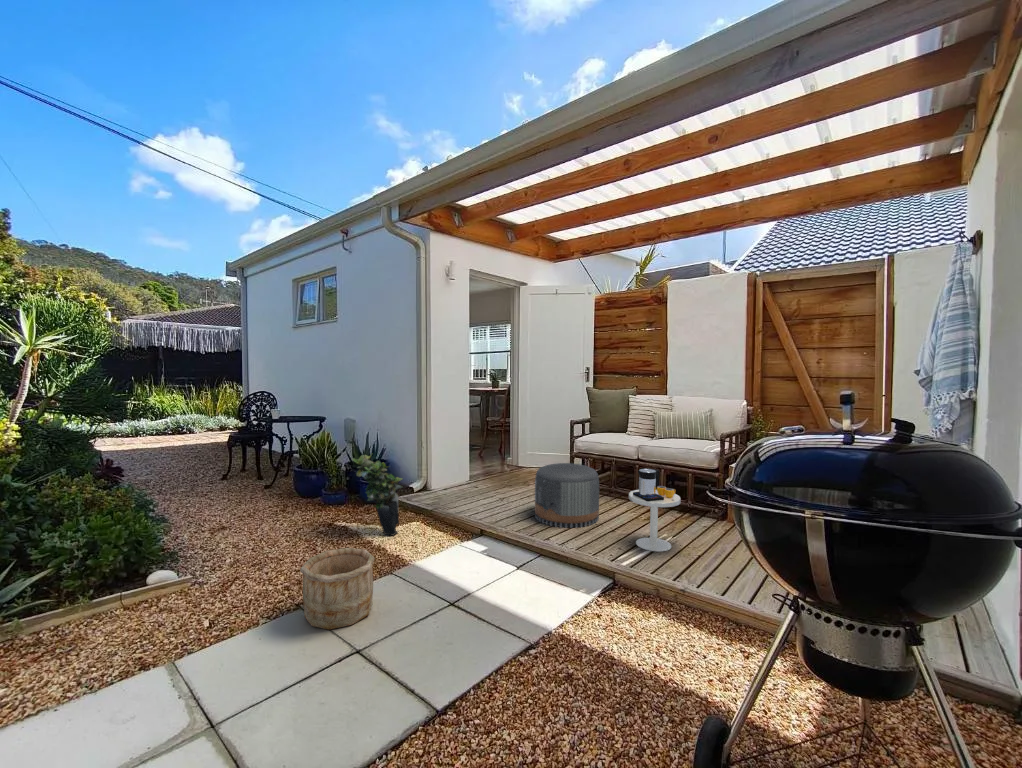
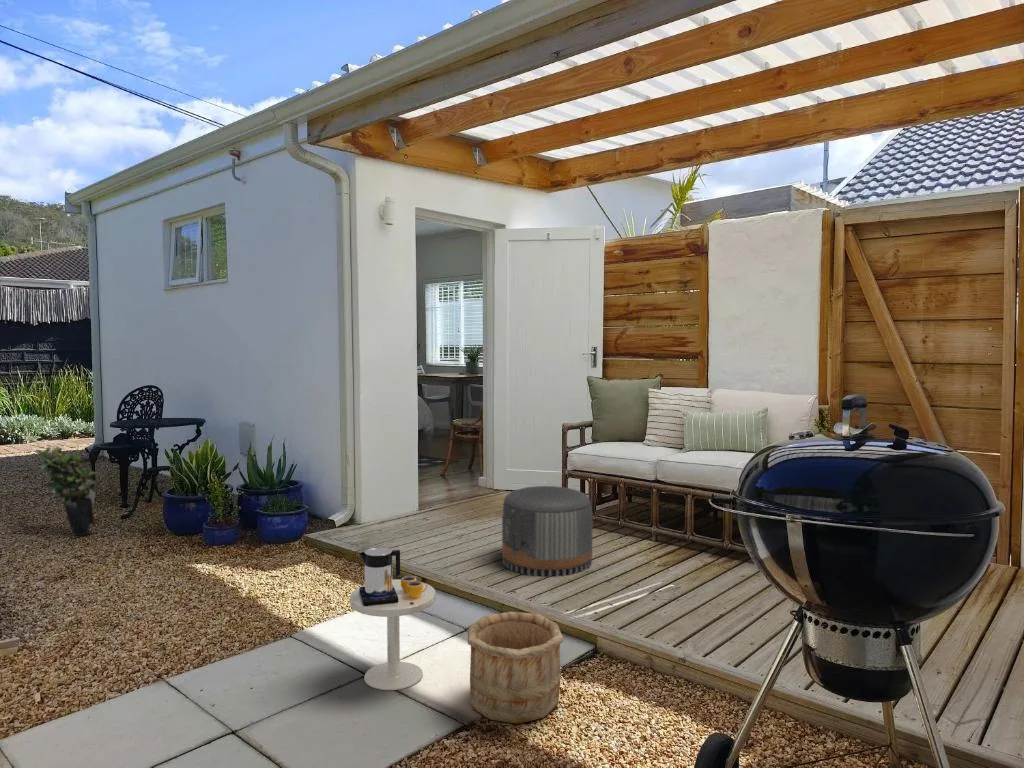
potted plant: present [352,455,403,536] -> present [35,447,98,536]
side table: present [629,469,681,552] -> present [350,548,435,690]
wooden bucket: present [300,548,375,630] -> present [468,612,564,724]

